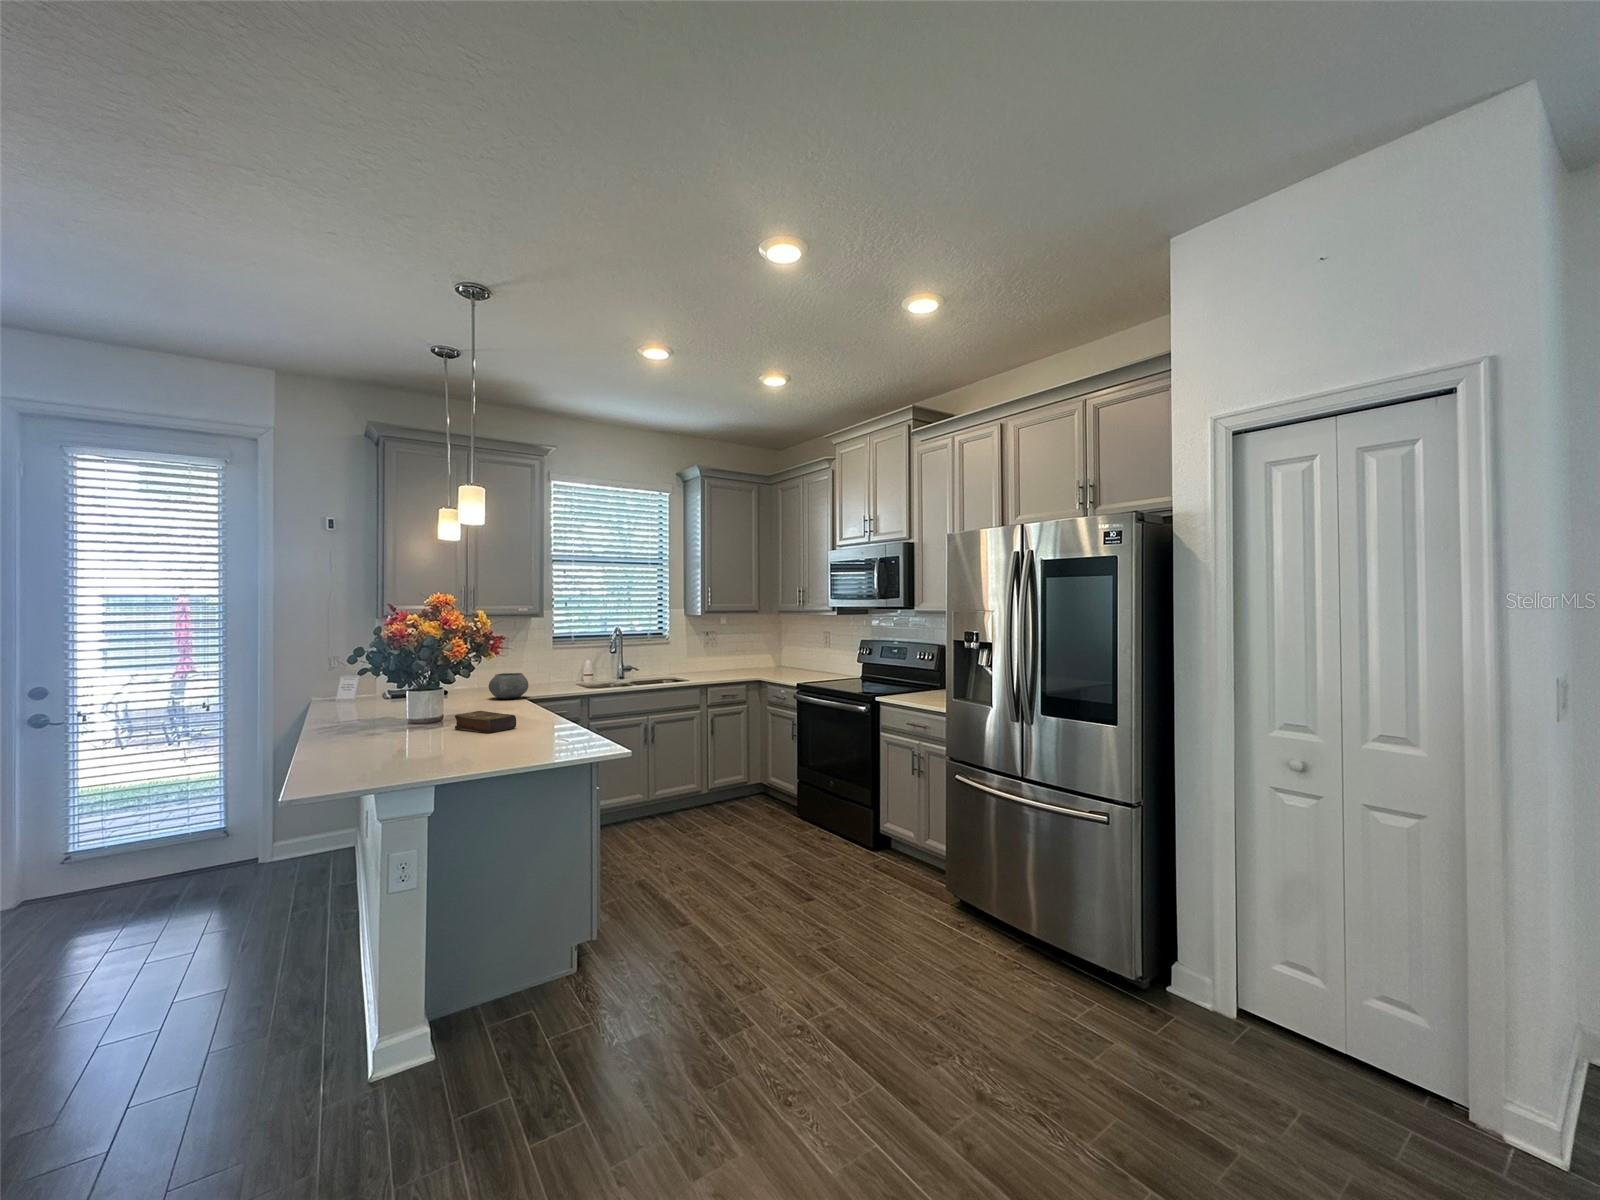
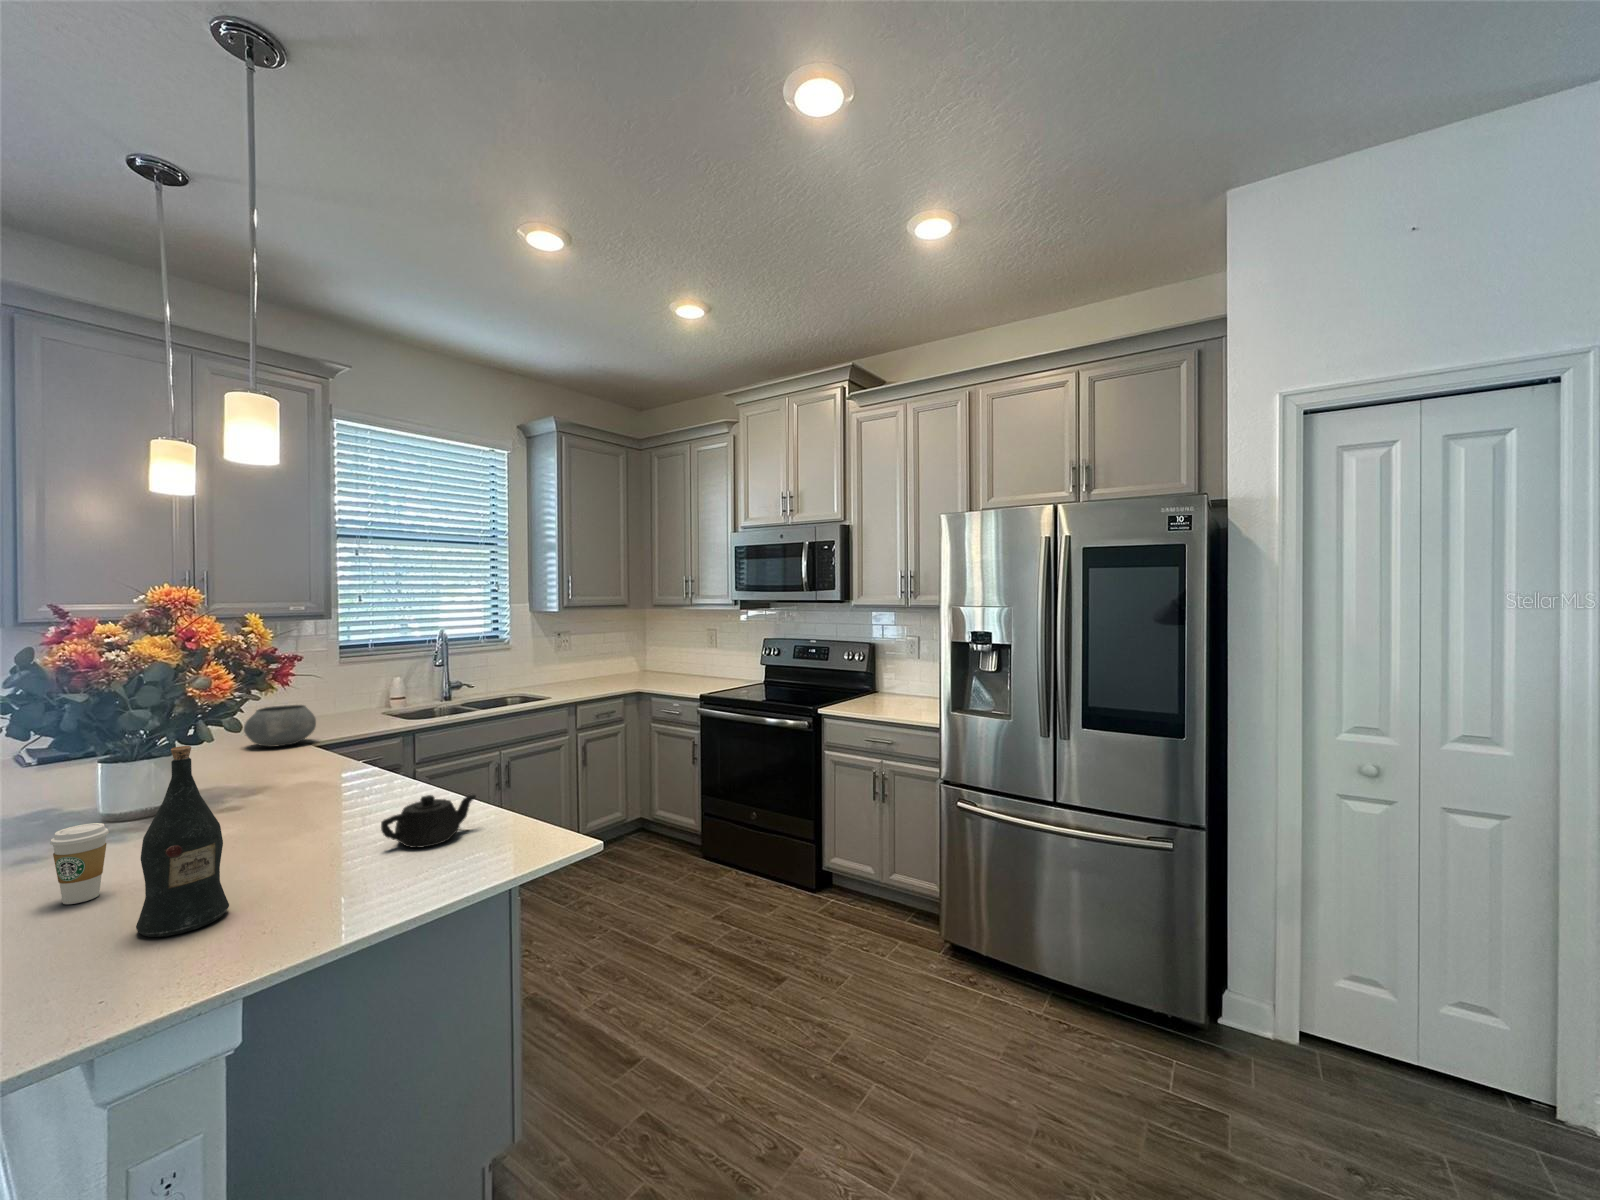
wine bottle: none [402,673,440,763] -> present [136,746,229,937]
book: present [455,711,516,733] -> none [217,784,343,827]
coffee cup: none [375,713,398,750] -> present [50,823,109,904]
teapot: none [520,717,574,745] -> present [381,795,476,848]

